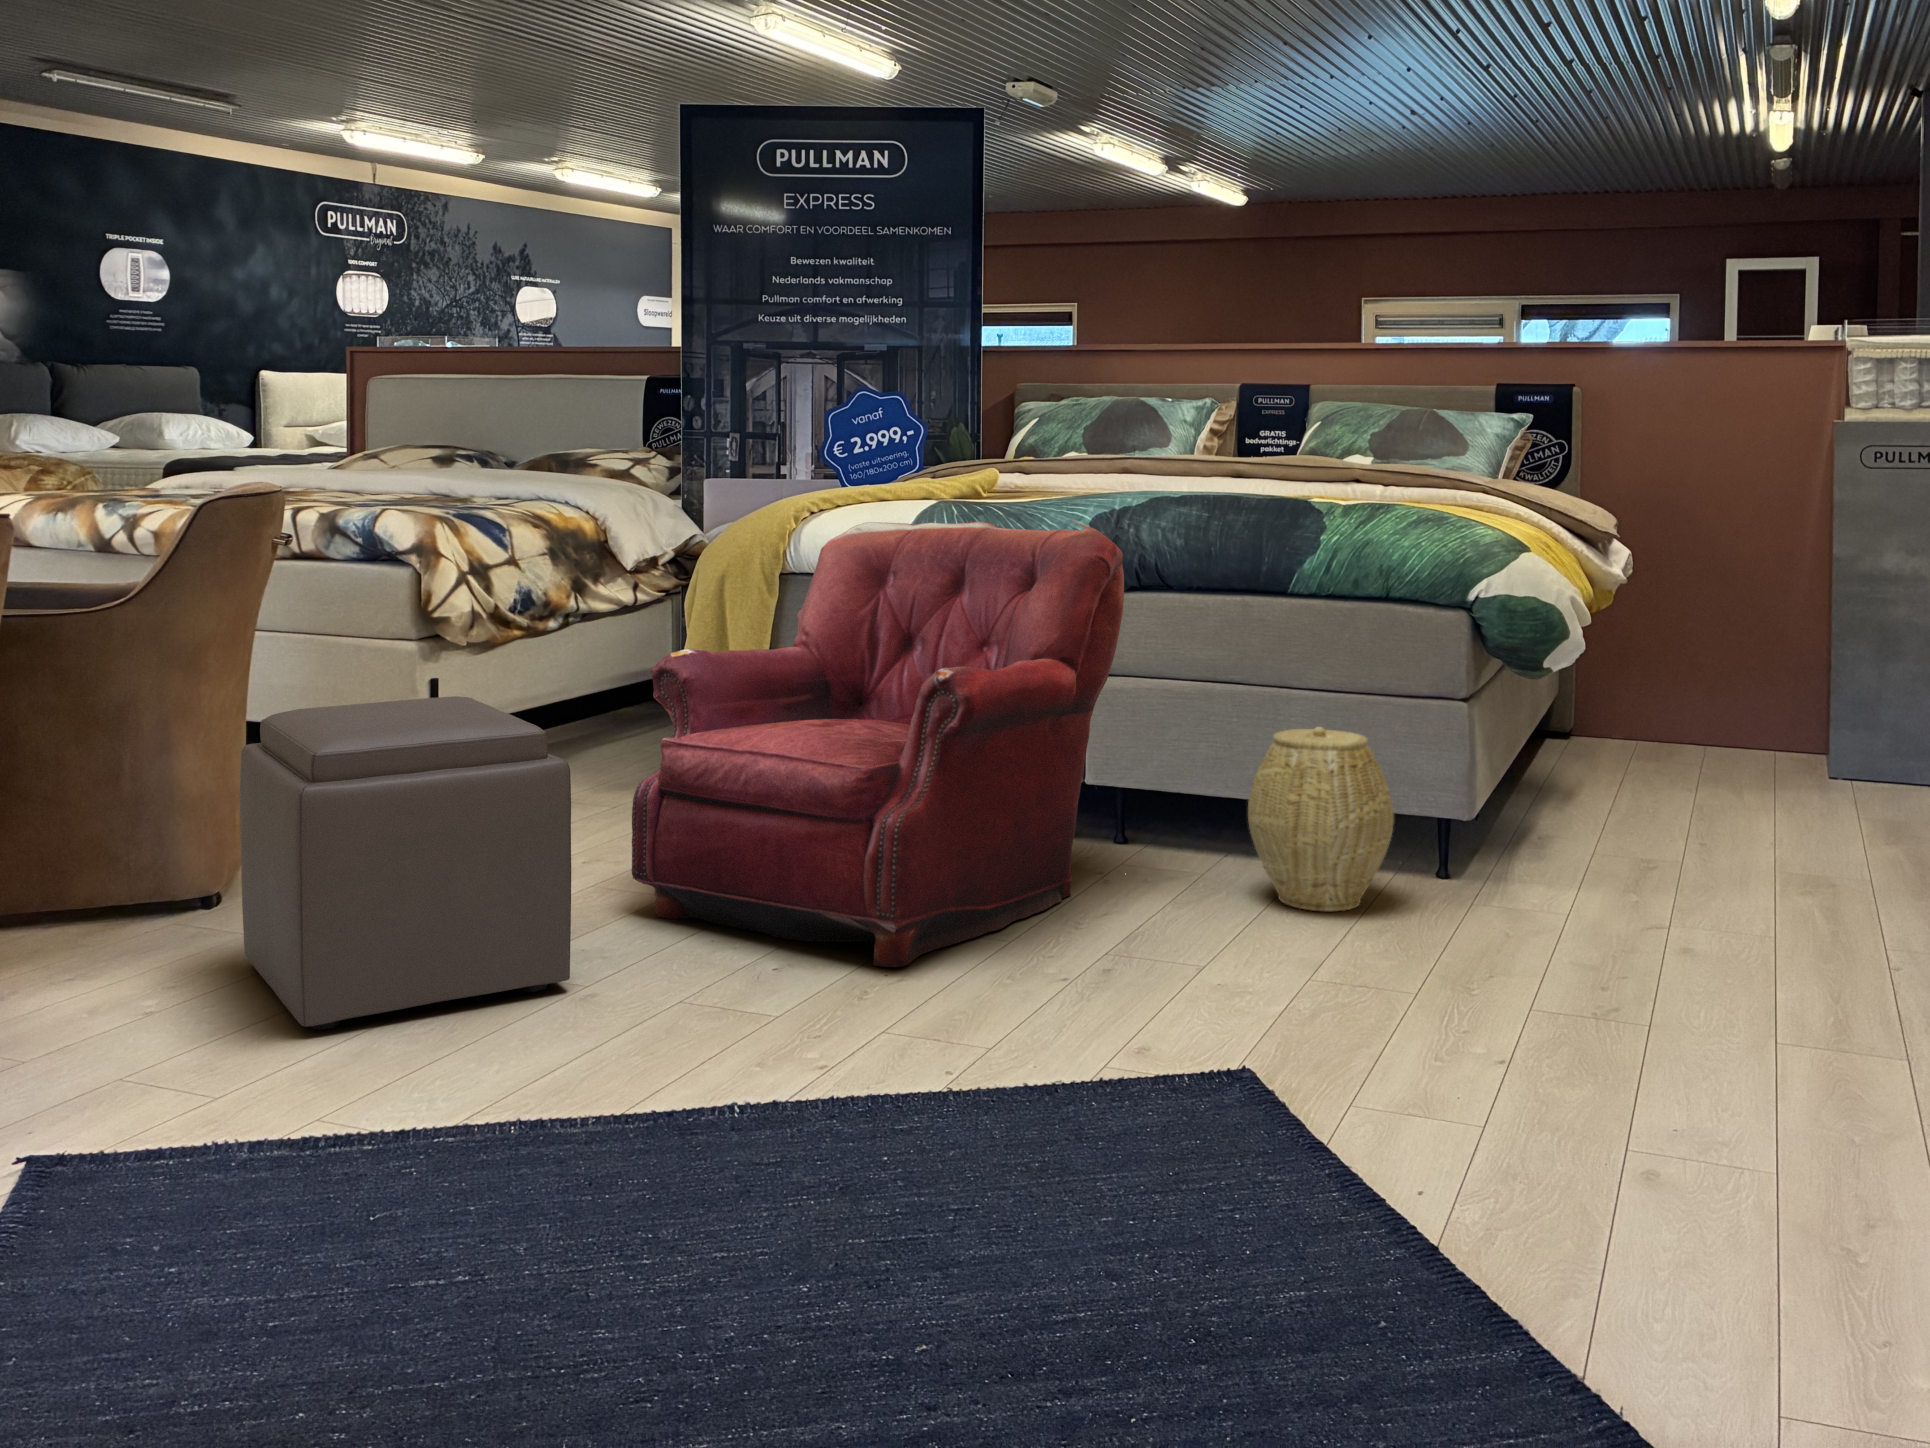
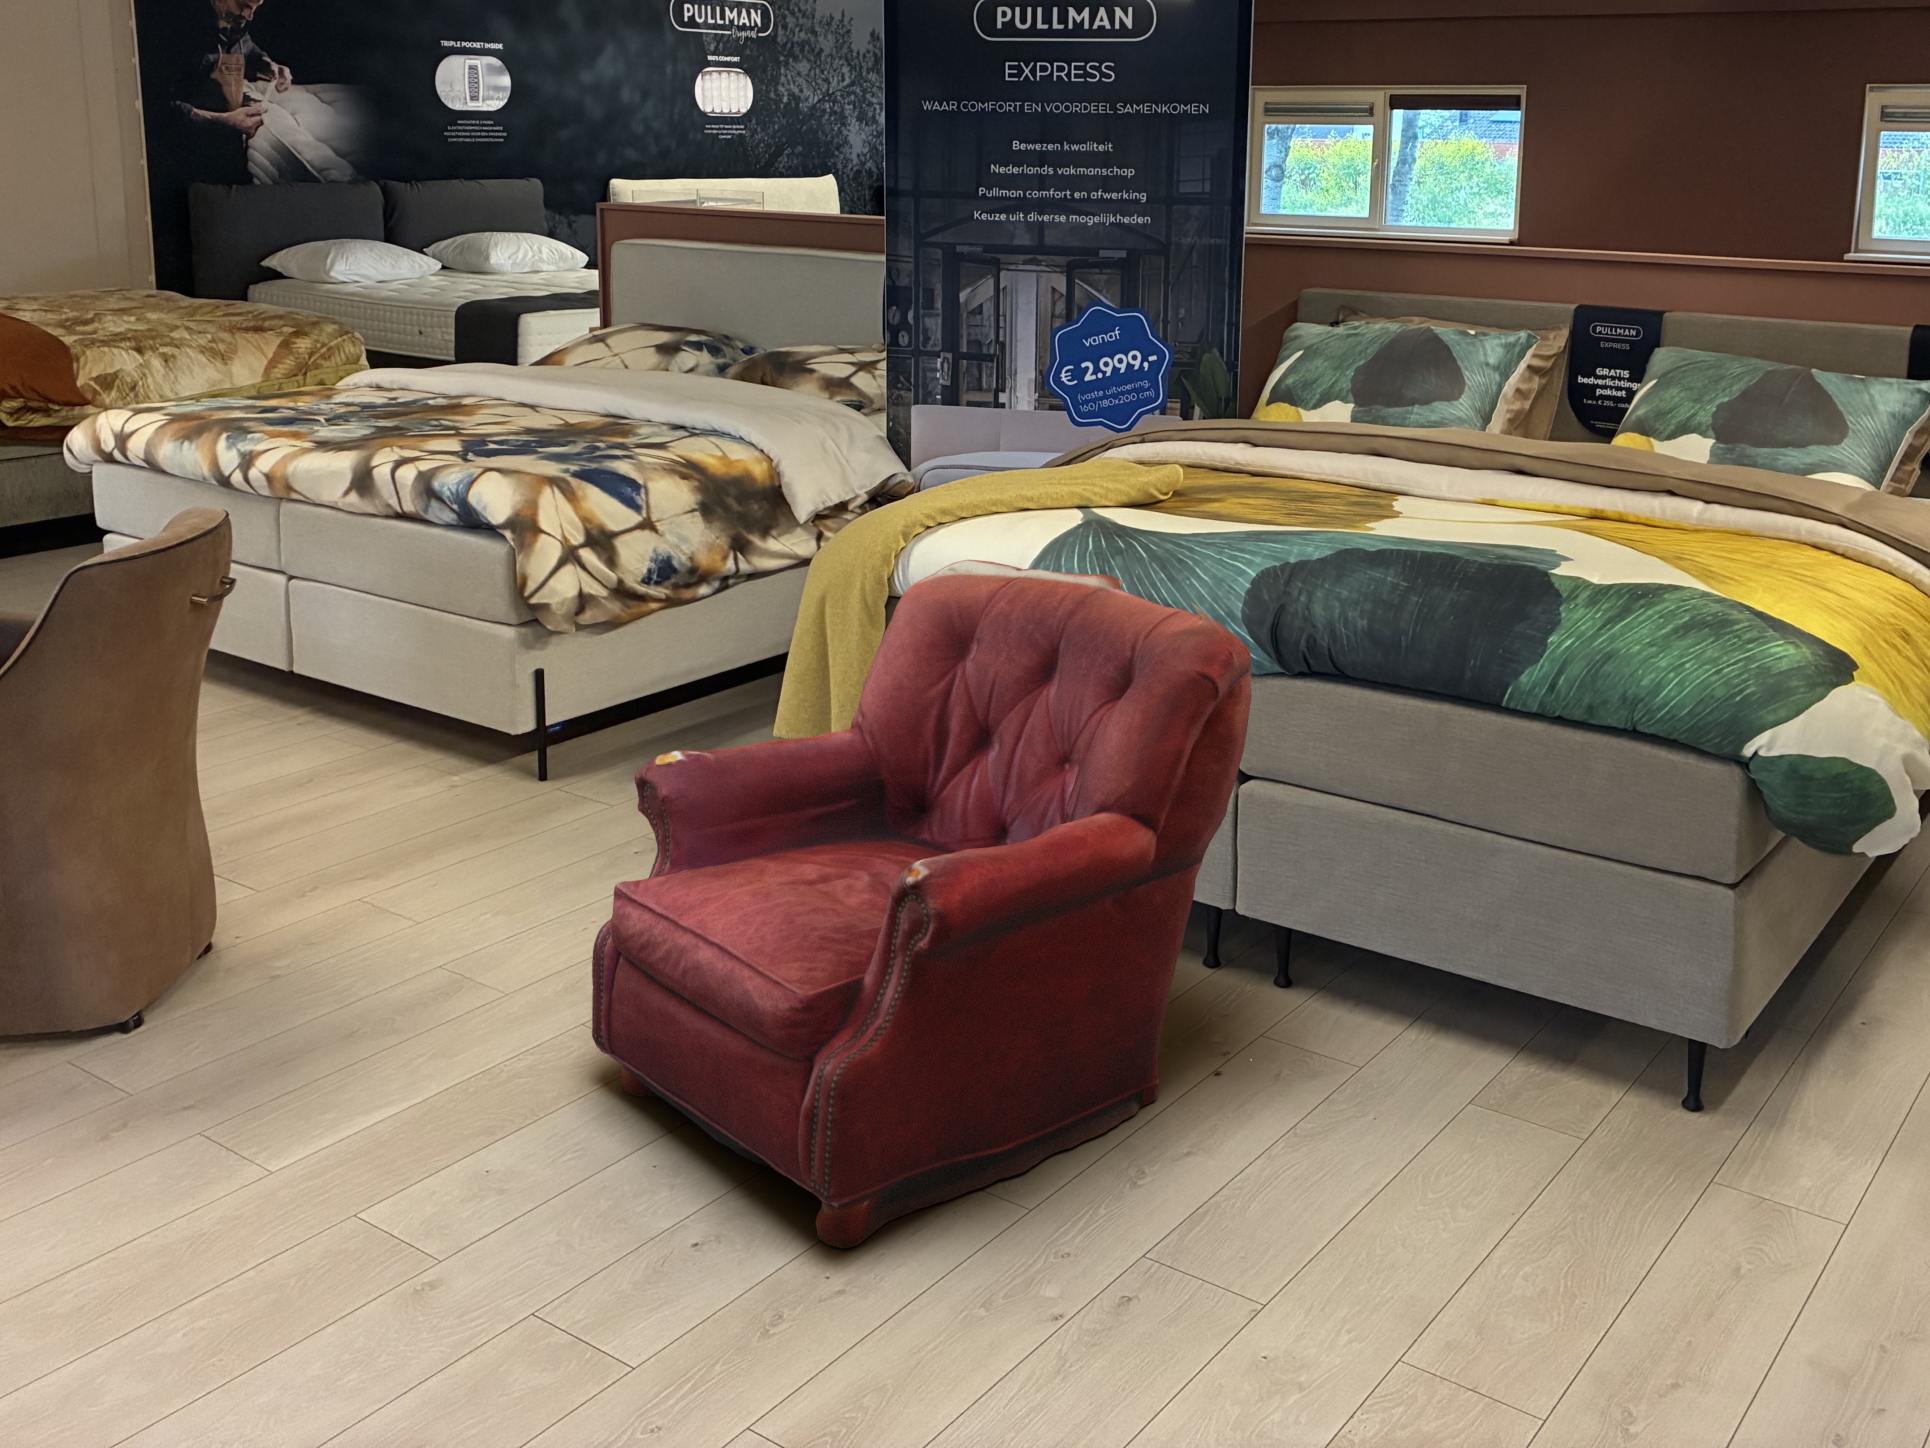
ottoman: present [240,696,571,1030] -> none [25,832,420,1300]
woven basket: present [1248,727,1394,912] -> none [1395,914,1597,1181]

